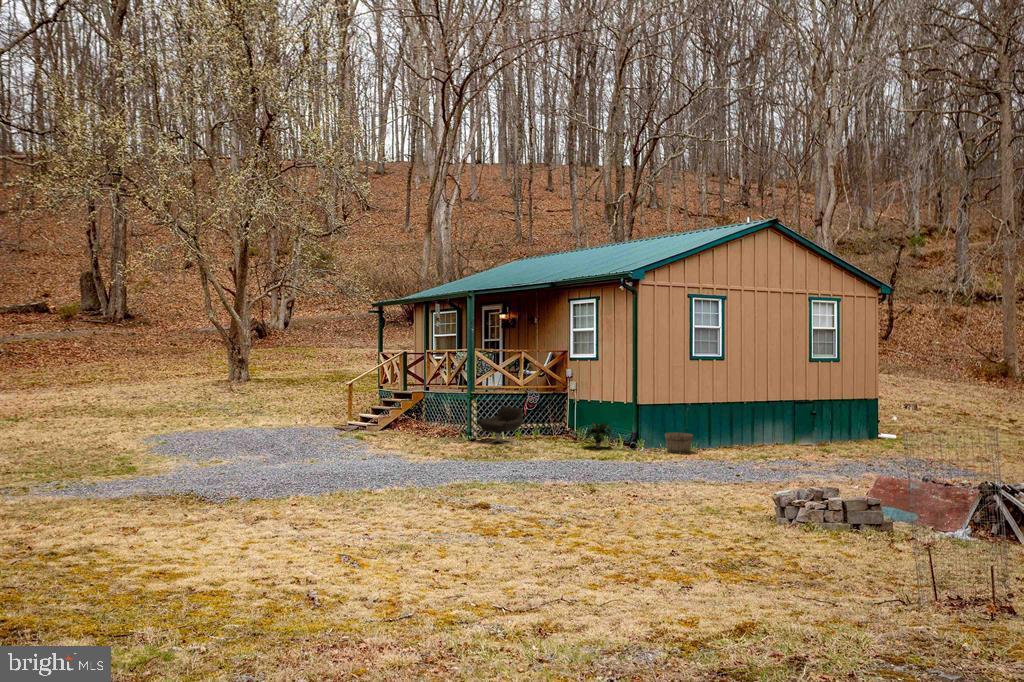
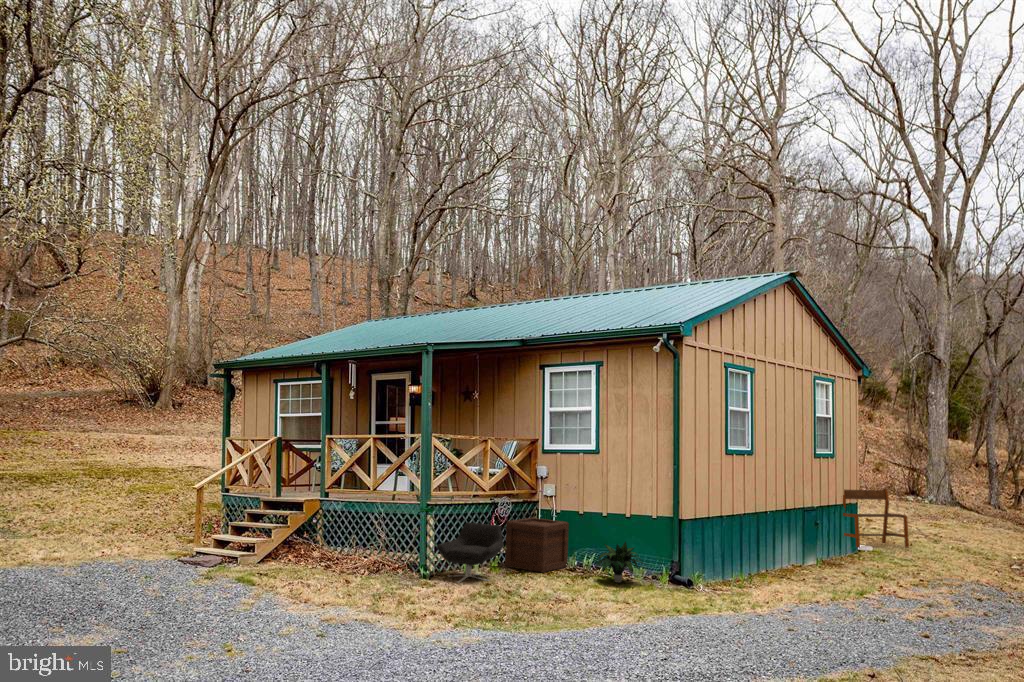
bench: none [849,390,906,438] -> present [843,489,909,548]
wooden crate: none [535,405,579,441] -> present [505,518,569,573]
wooden bucket: present [665,432,693,453] -> none [707,549,747,587]

